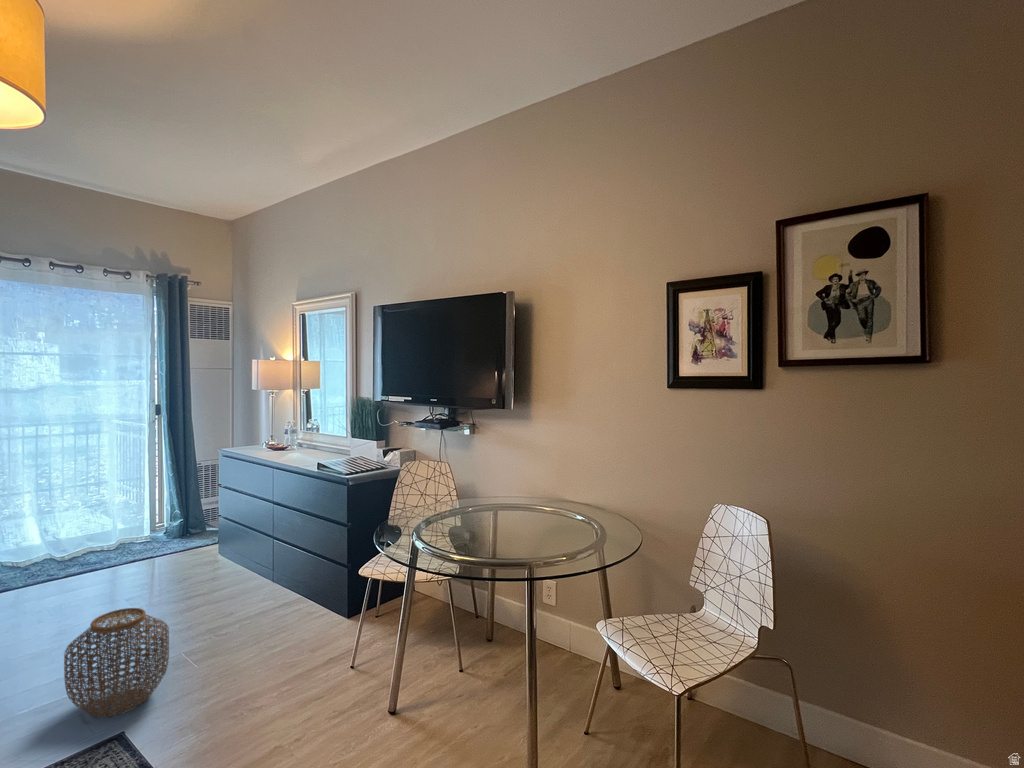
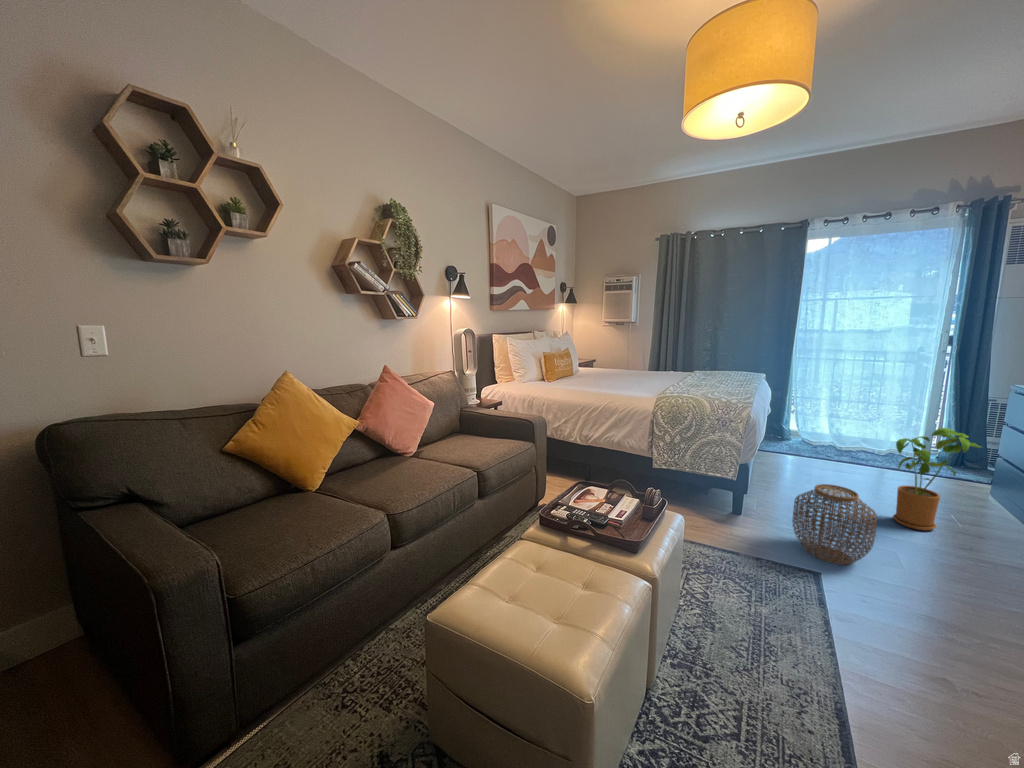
house plant: none [151,504,225,621] -> present [893,428,980,531]

